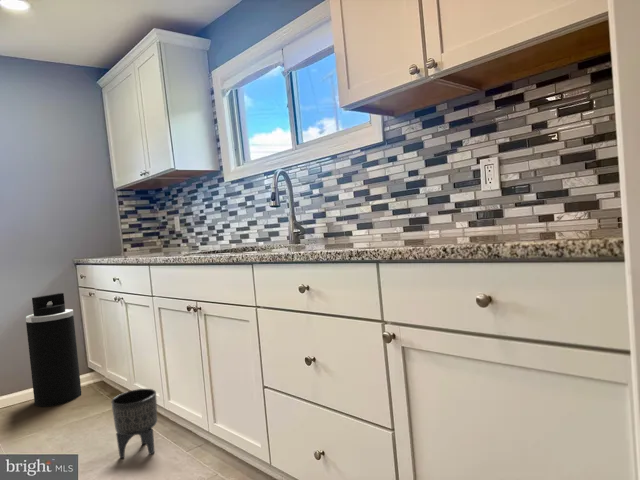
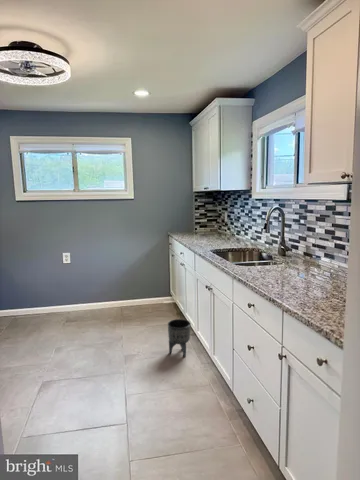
trash can: present [26,293,81,407] -> none [142,250,165,310]

